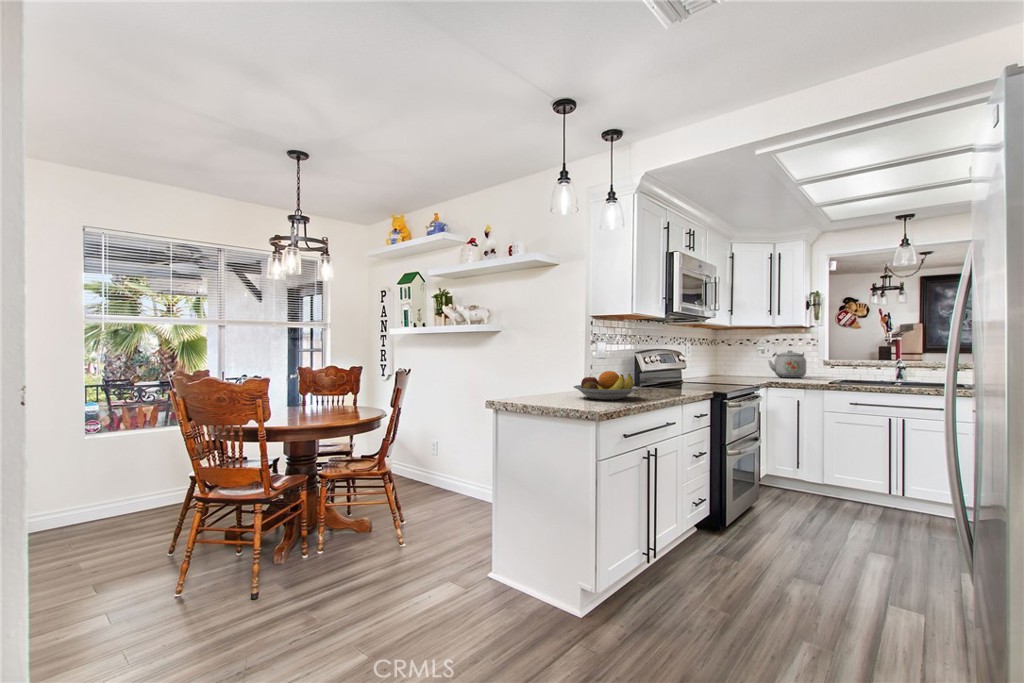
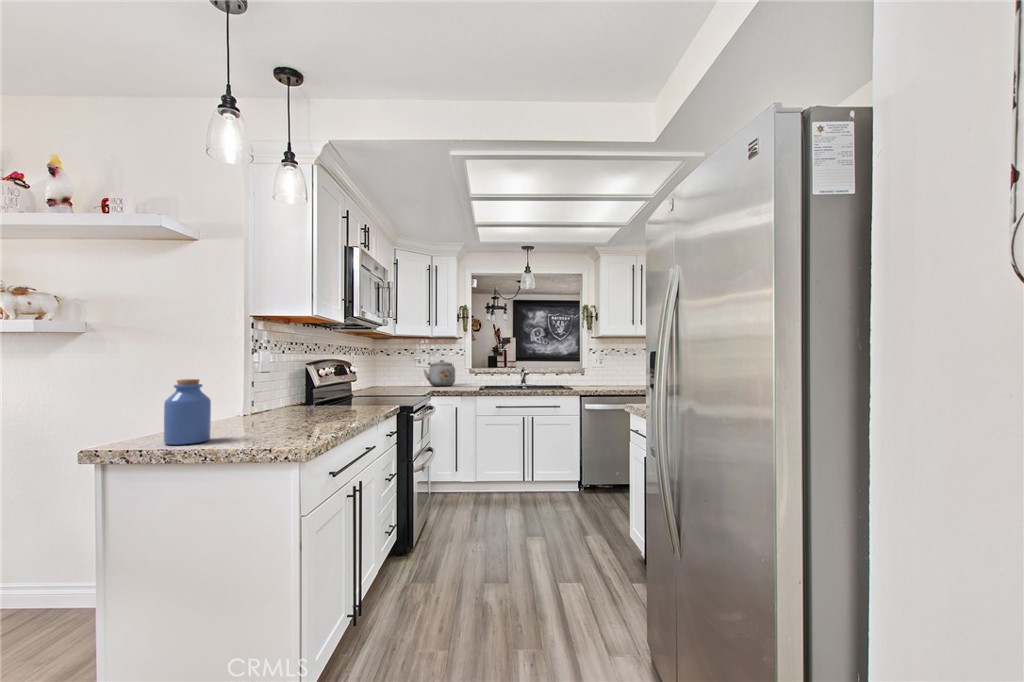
jar: none [527,363,552,403] -> present [164,379,211,445]
fruit bowl: present [573,371,638,400] -> none [238,387,335,428]

